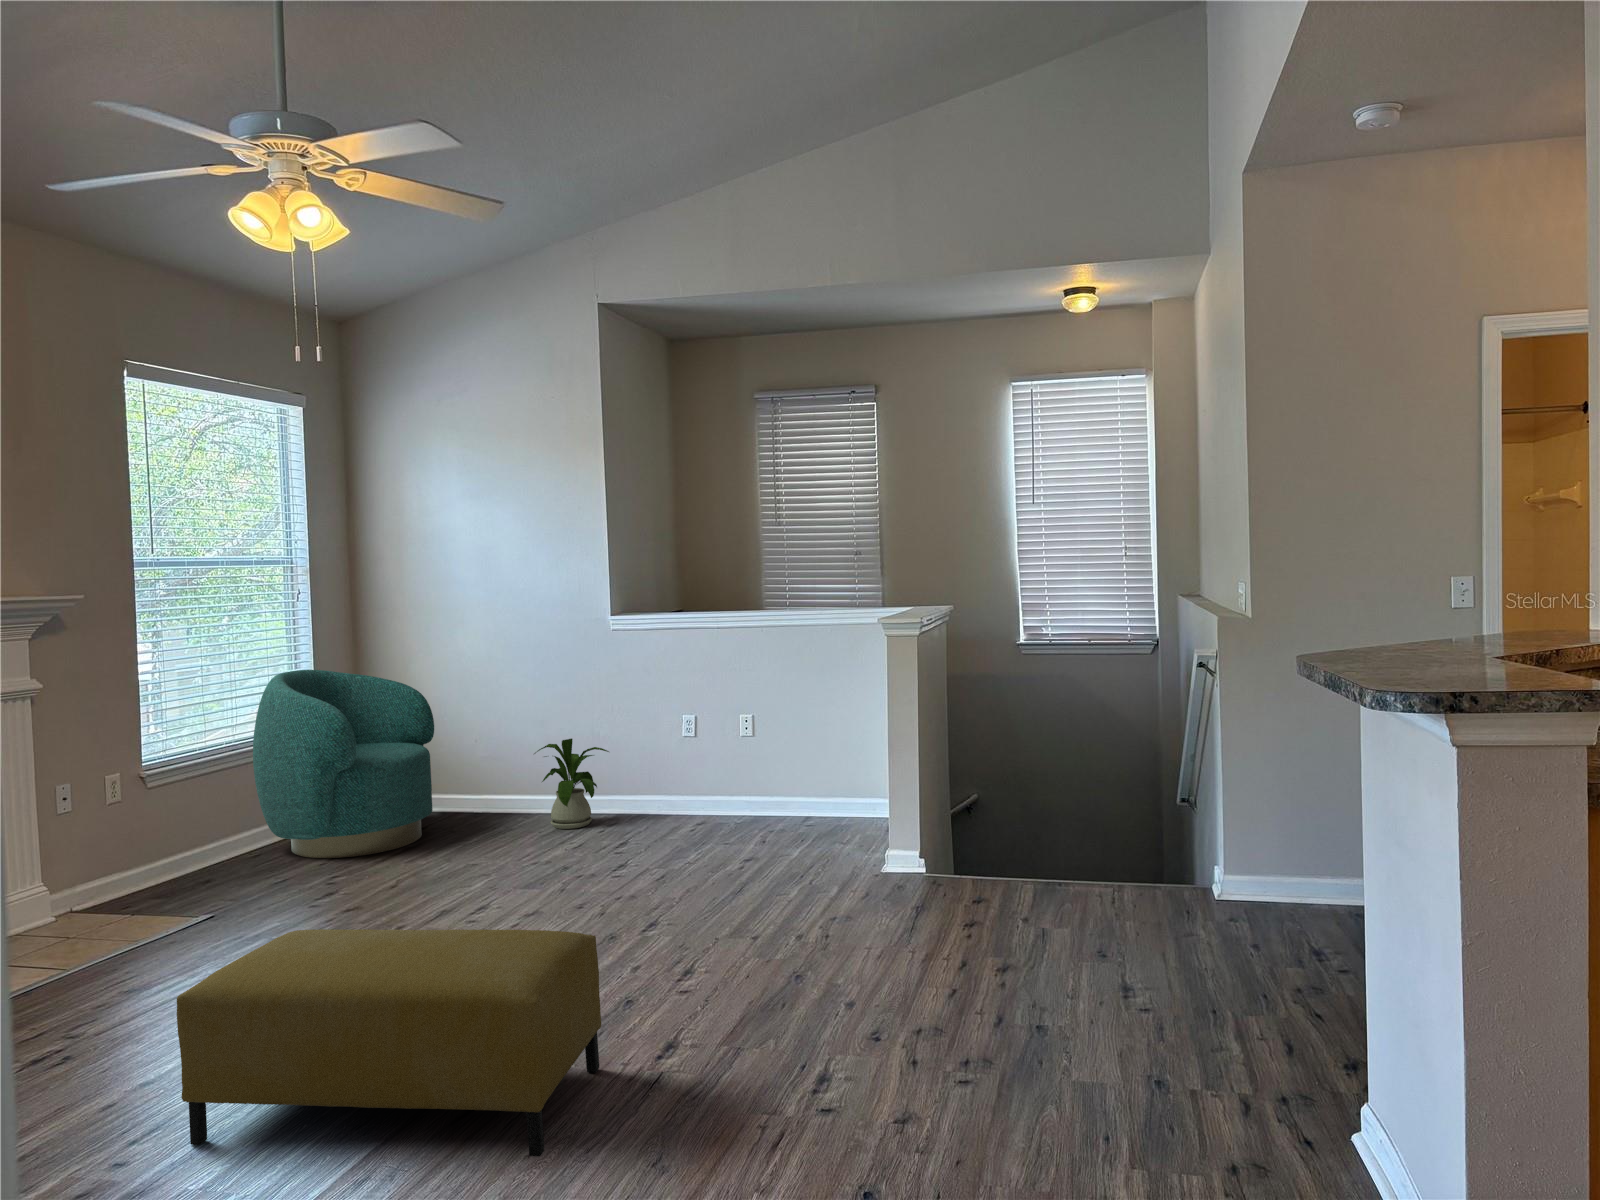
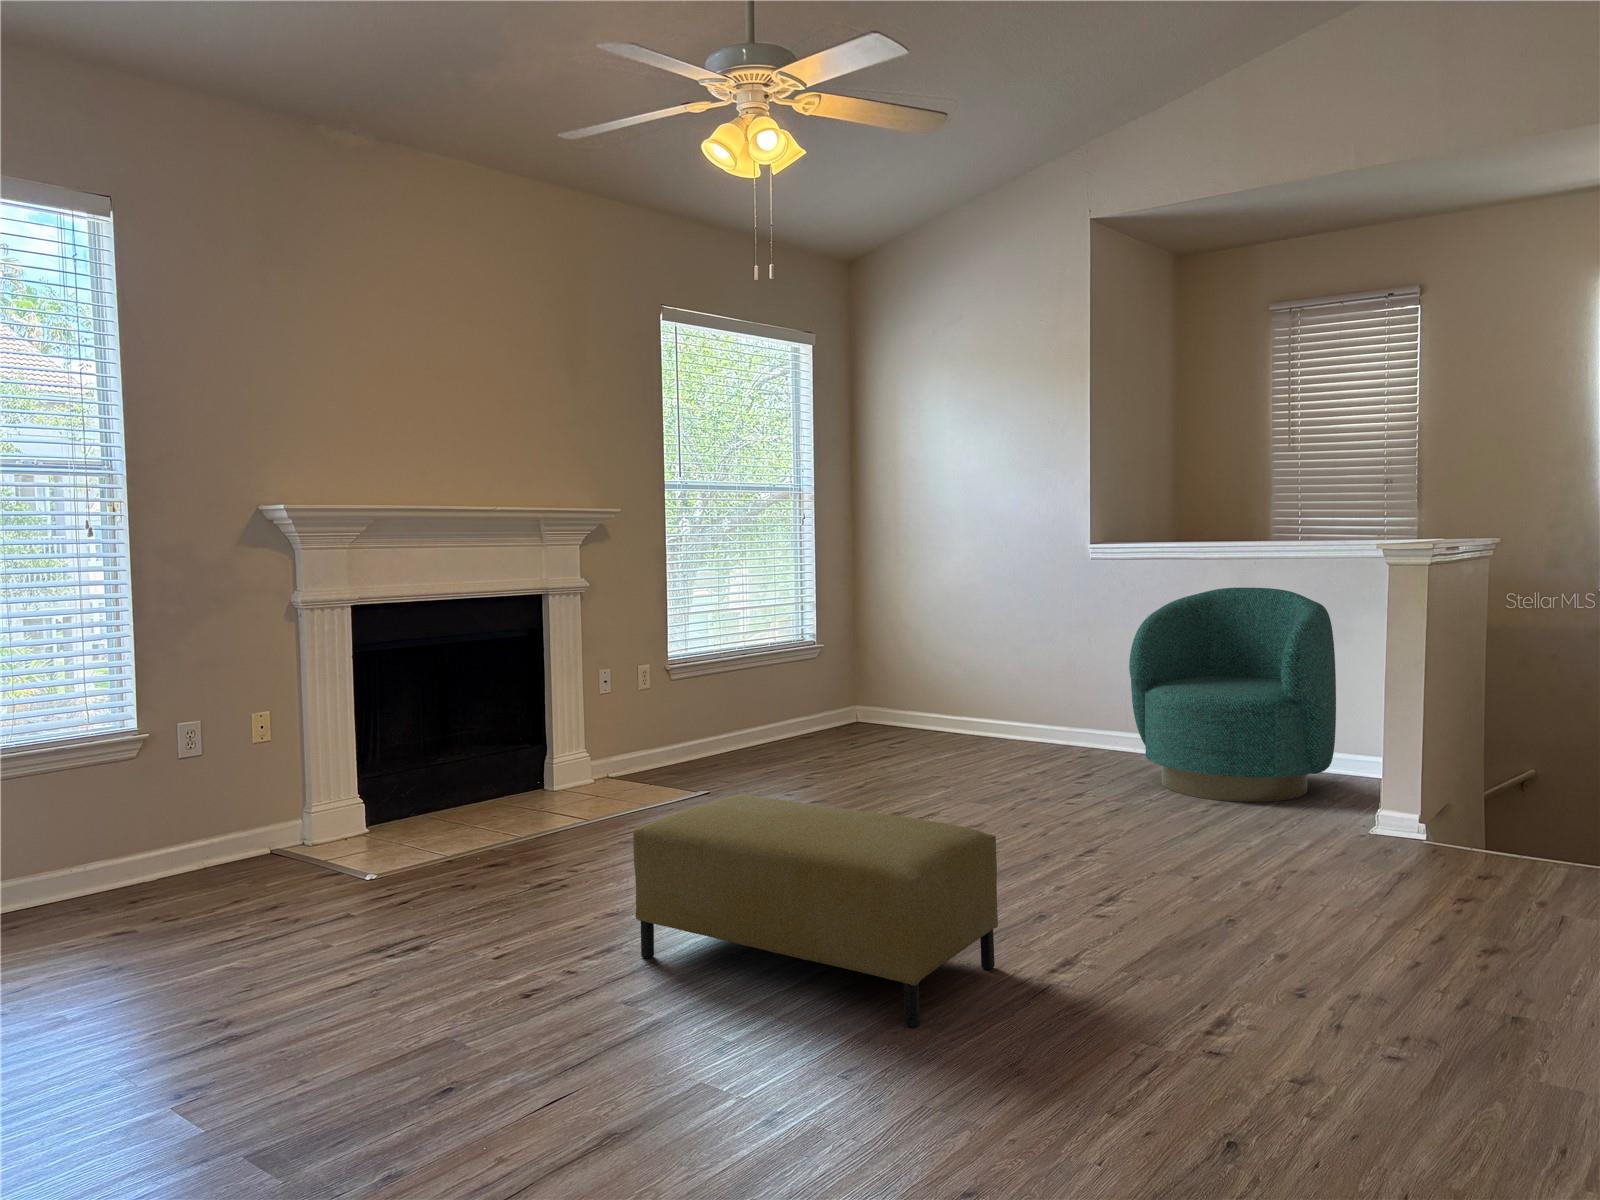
armchair: present [253,670,434,858] -> present [1129,587,1336,802]
house plant: present [534,738,609,829] -> none [1006,666,1082,757]

